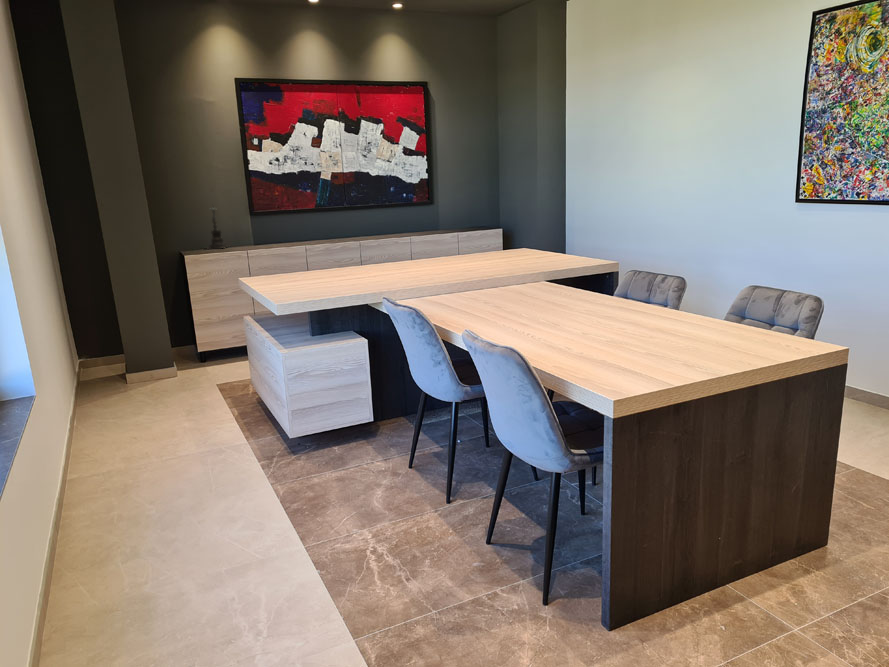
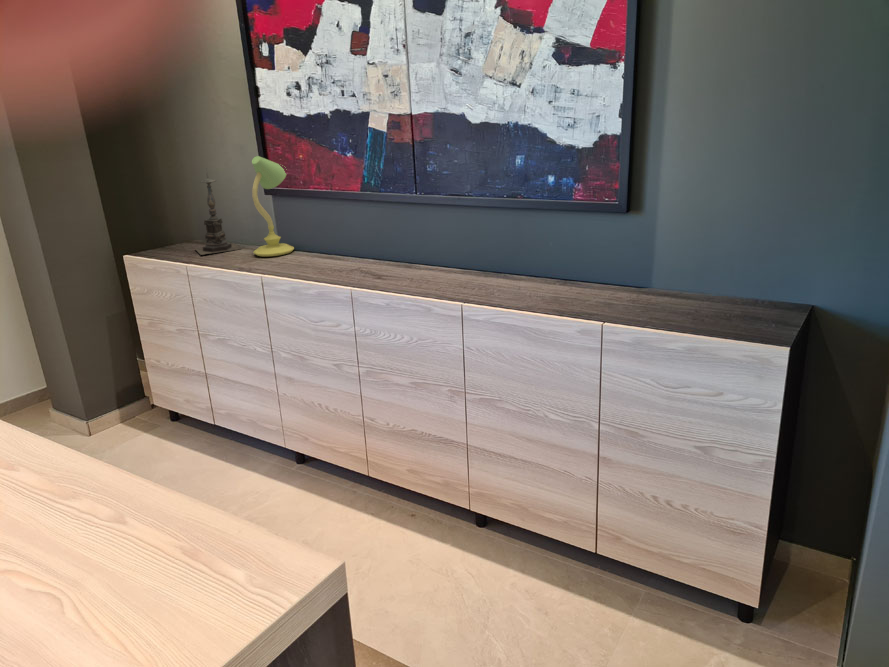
table lamp: none [245,193,269,245] -> present [252,156,294,257]

